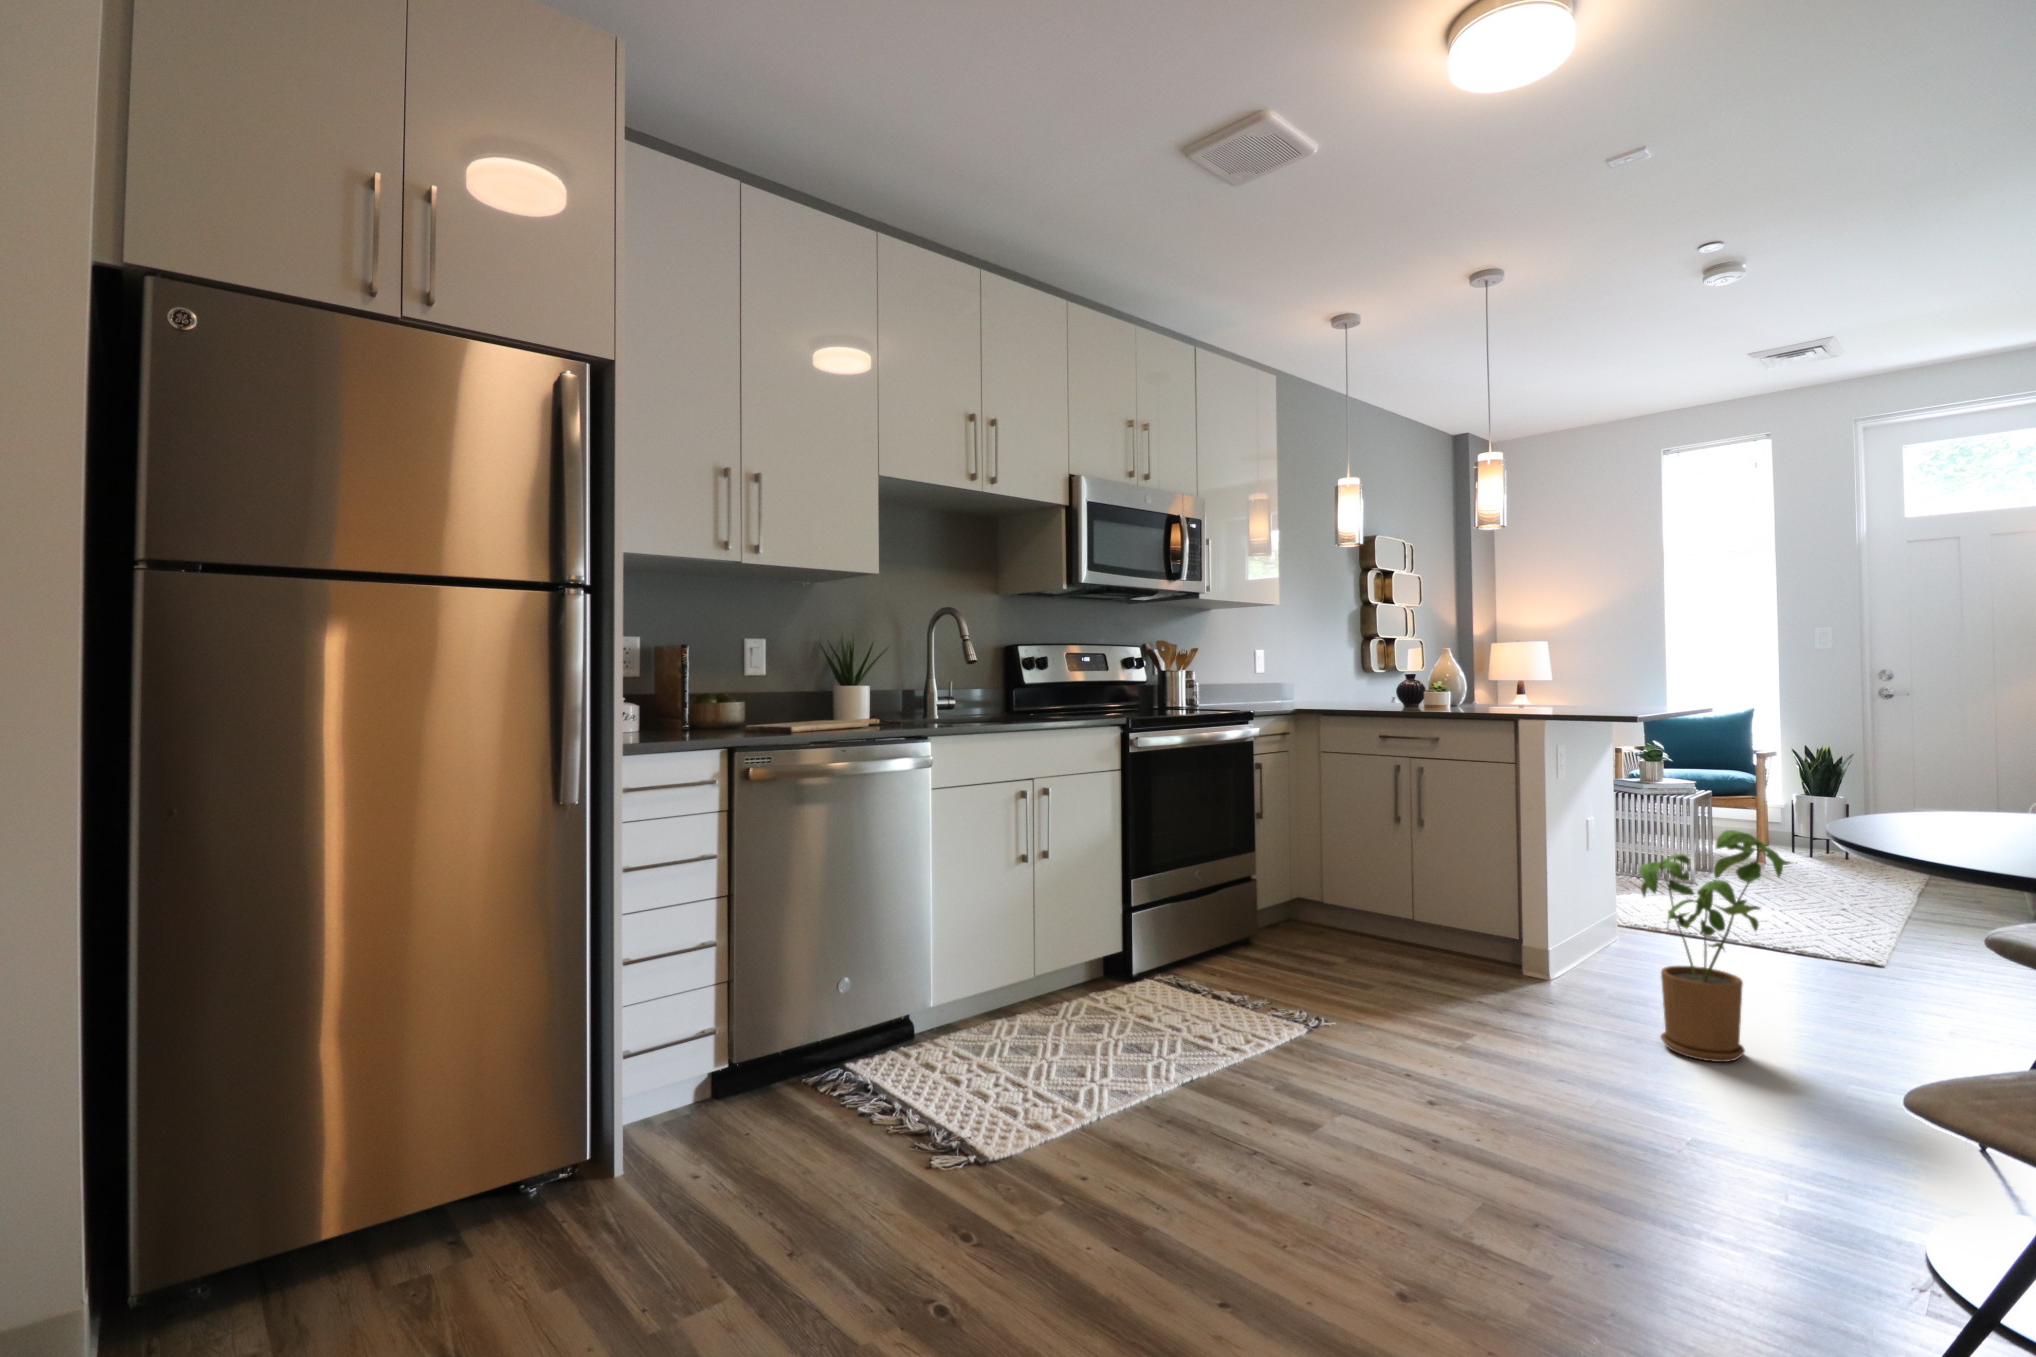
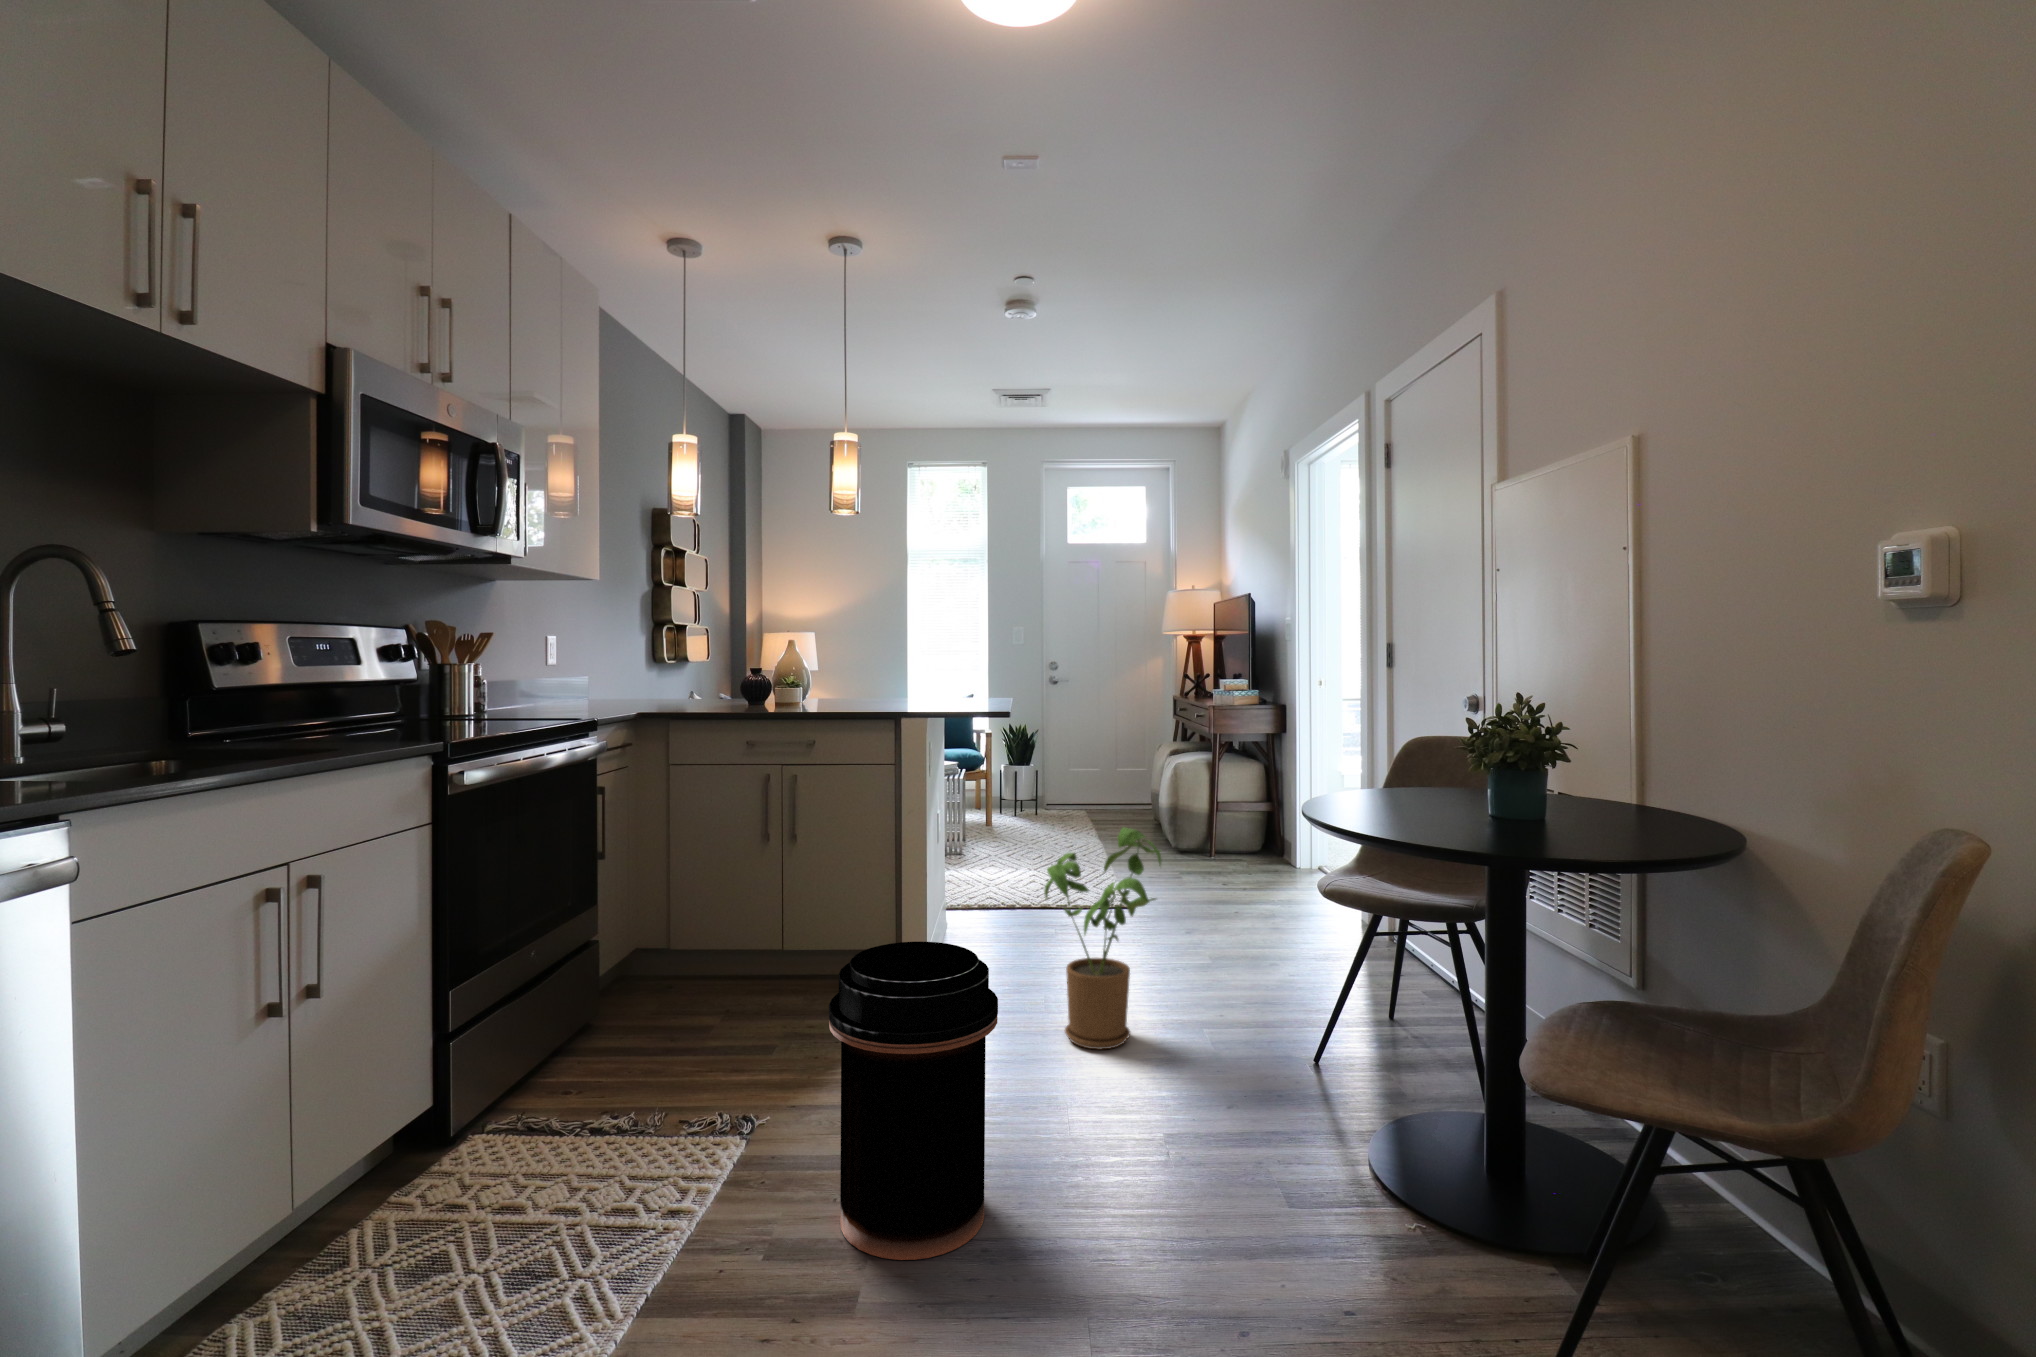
trash can: none [1324,882,1469,1126] -> present [829,942,998,1260]

